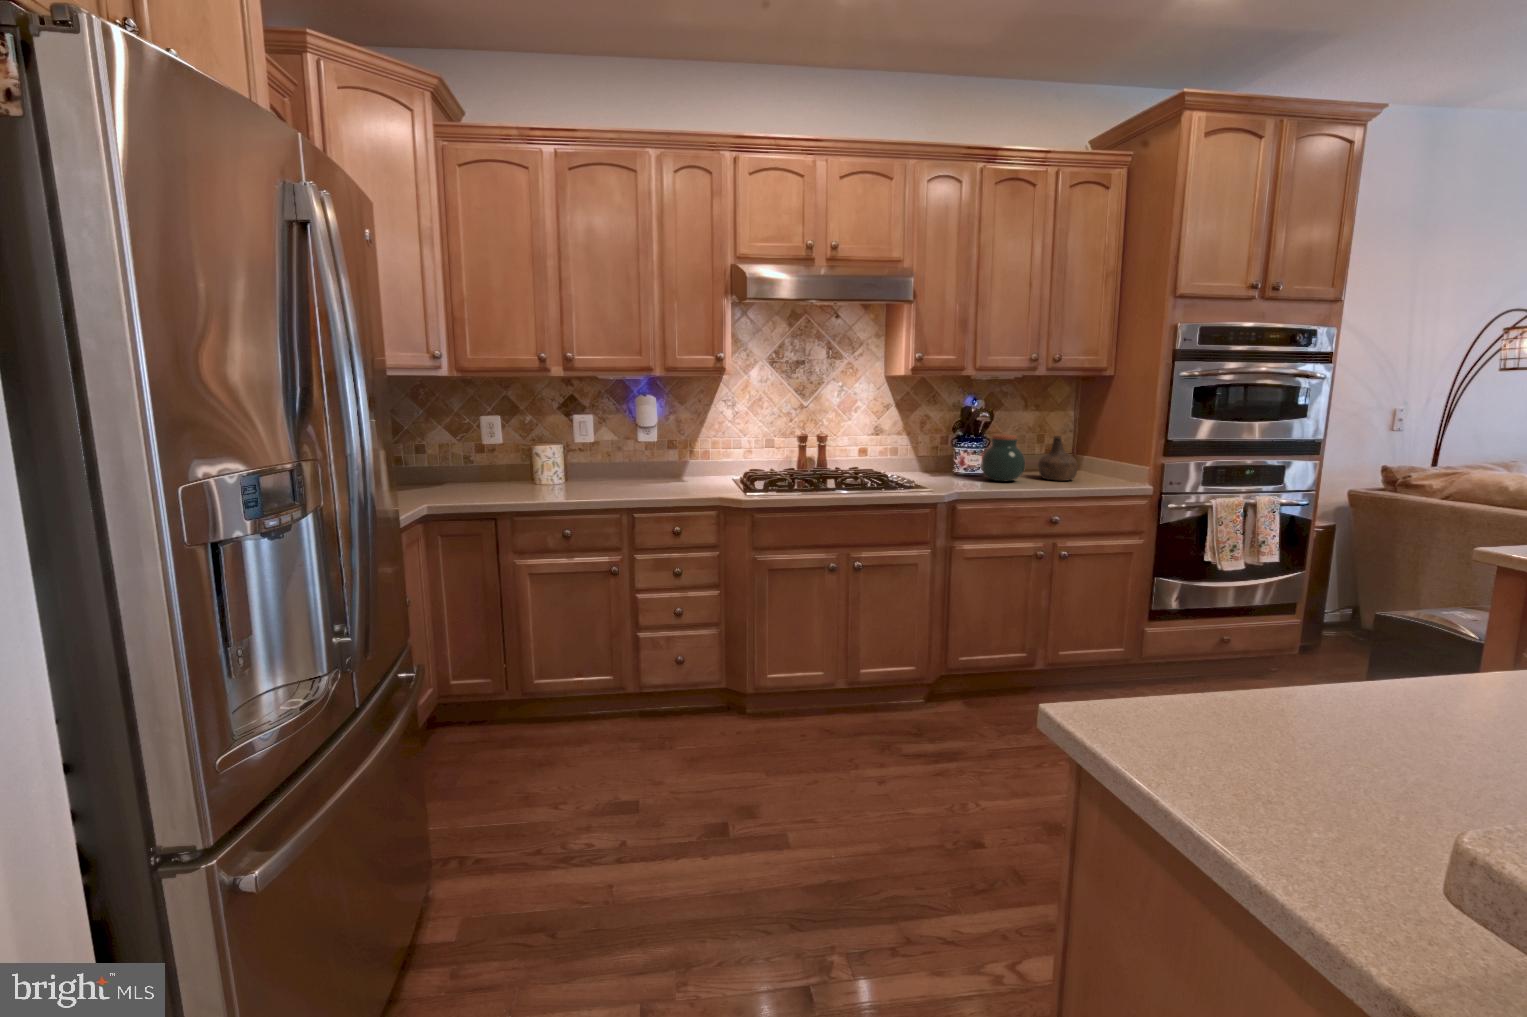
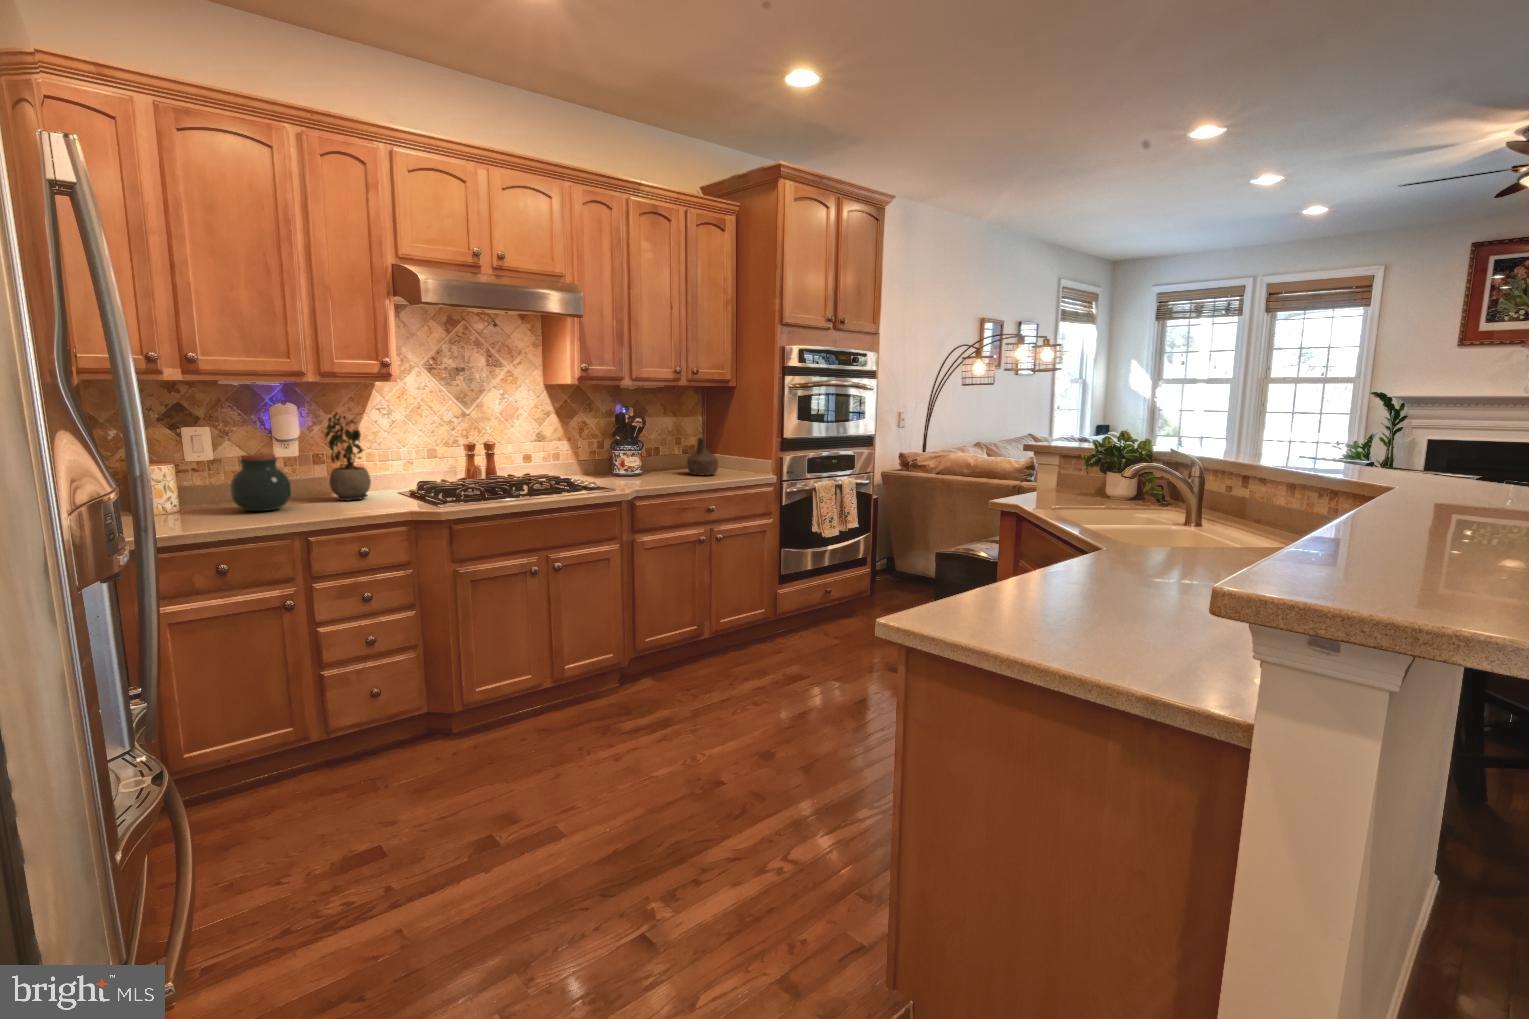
potted plant: none [673,403,708,483] -> present [325,412,371,501]
jar: present [981,435,1025,481] -> present [230,454,292,511]

